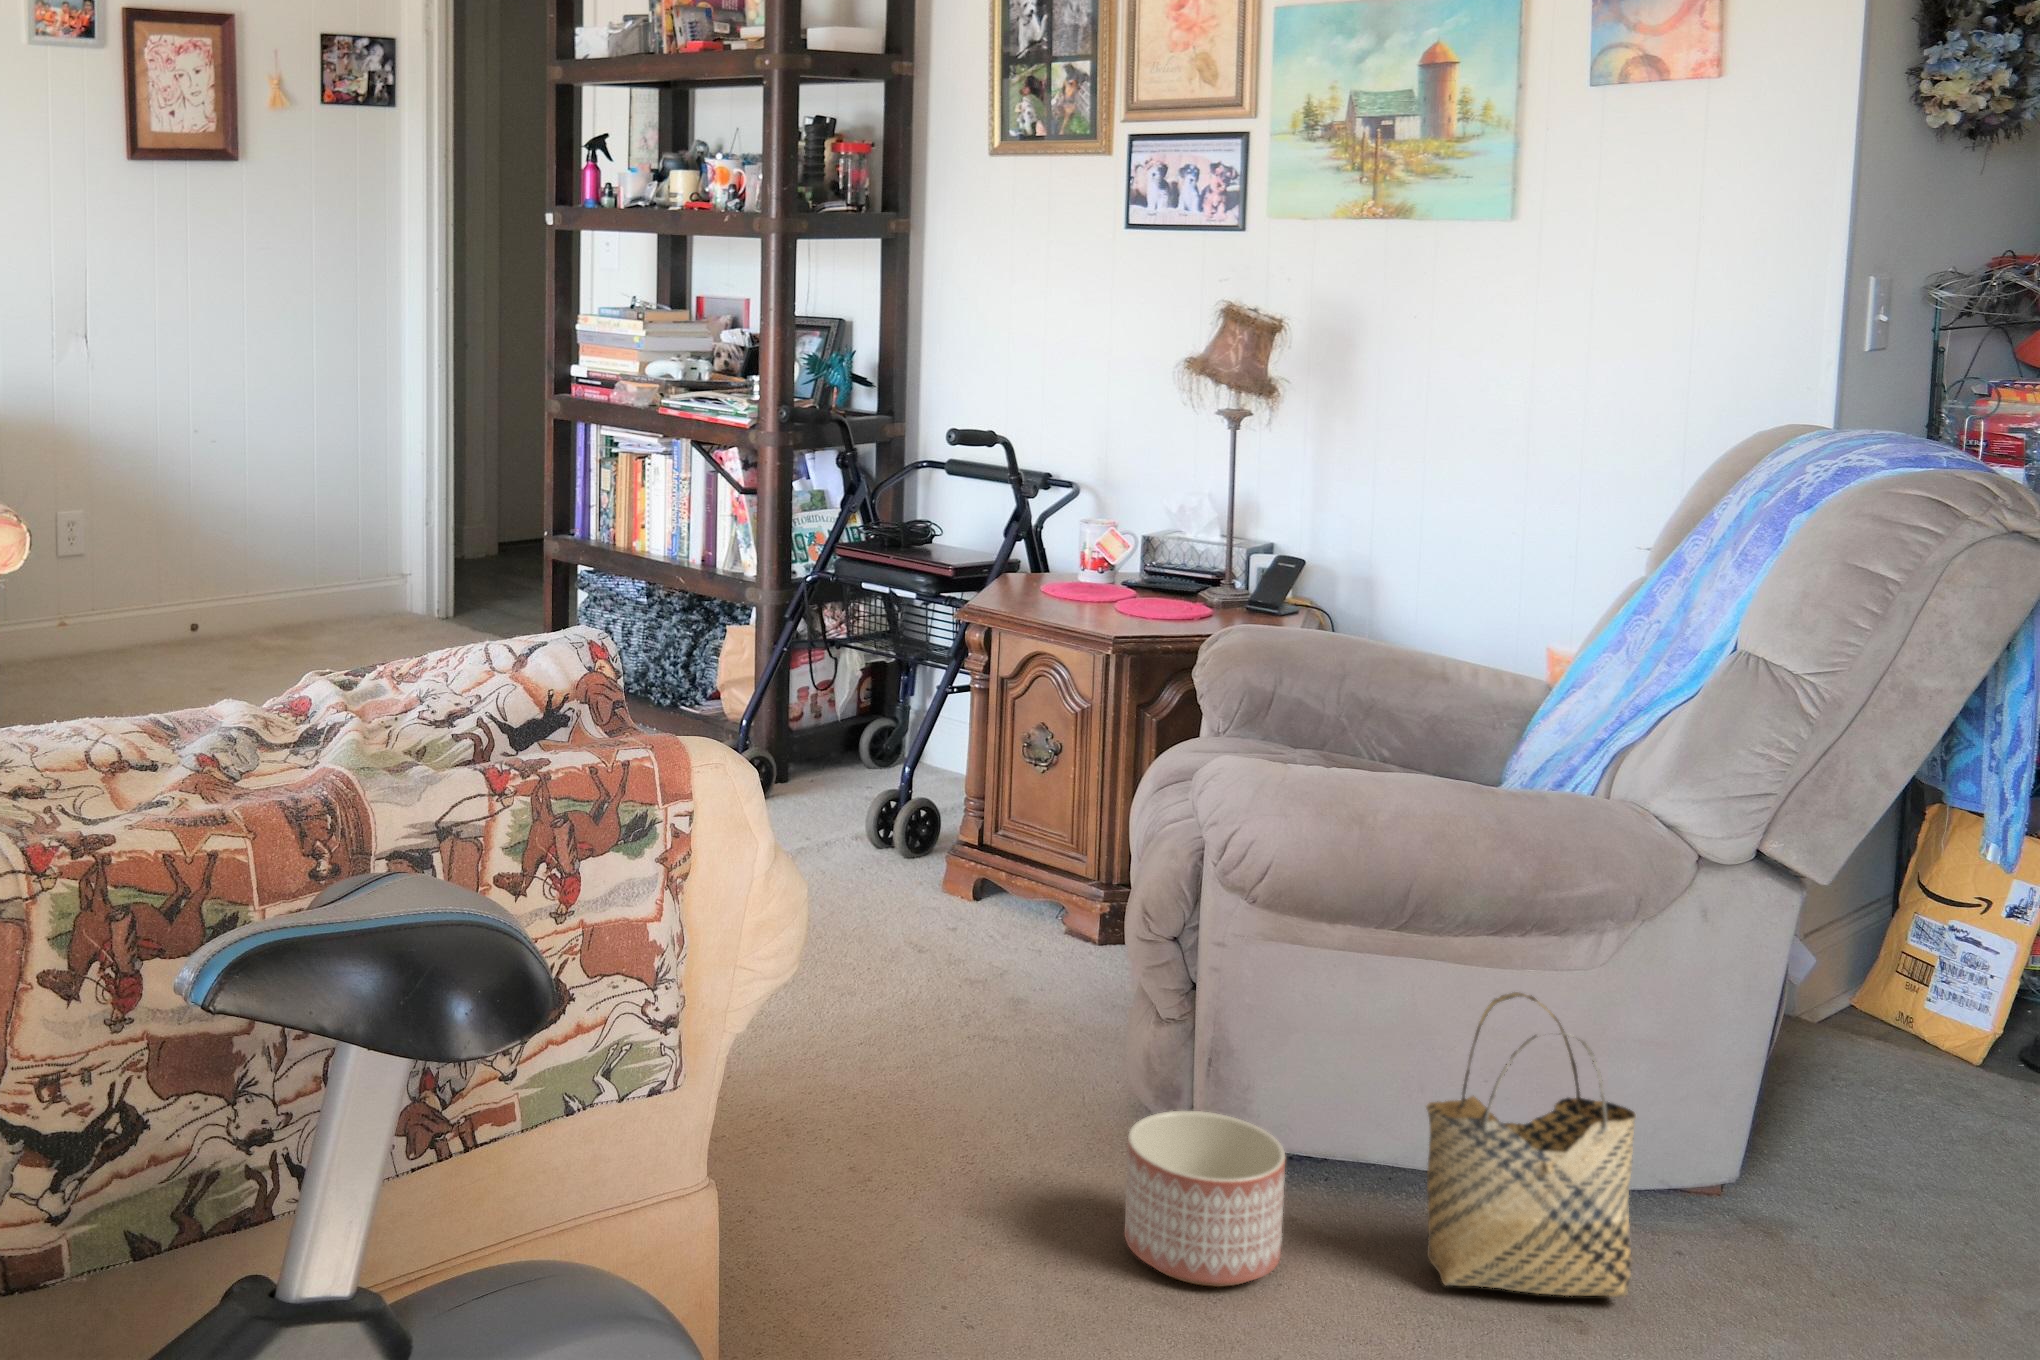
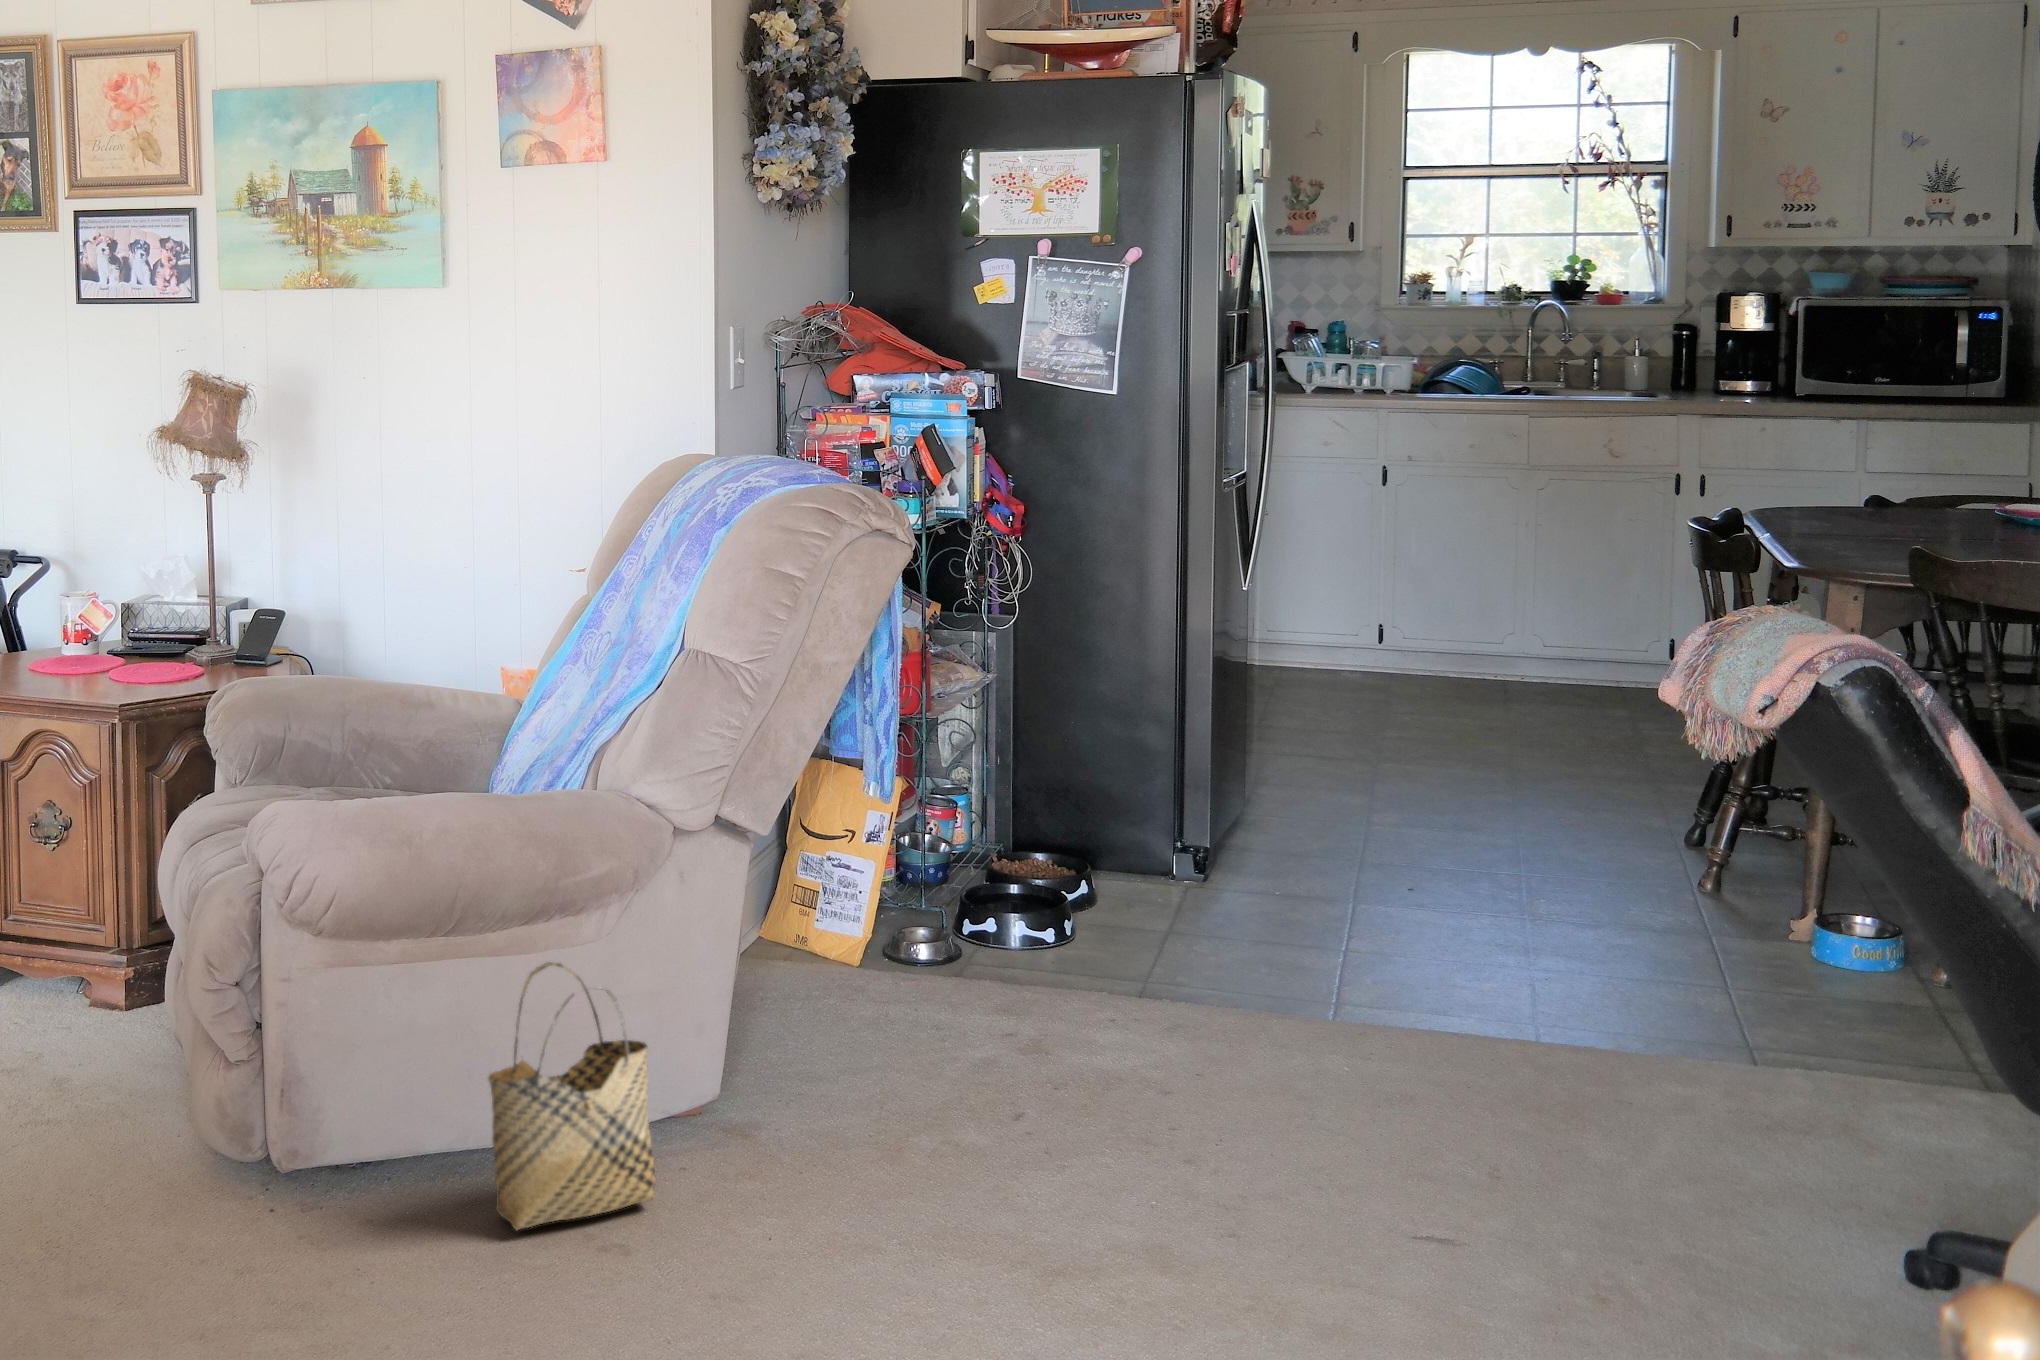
planter: present [1124,1111,1285,1287] -> none [233,1131,378,1292]

